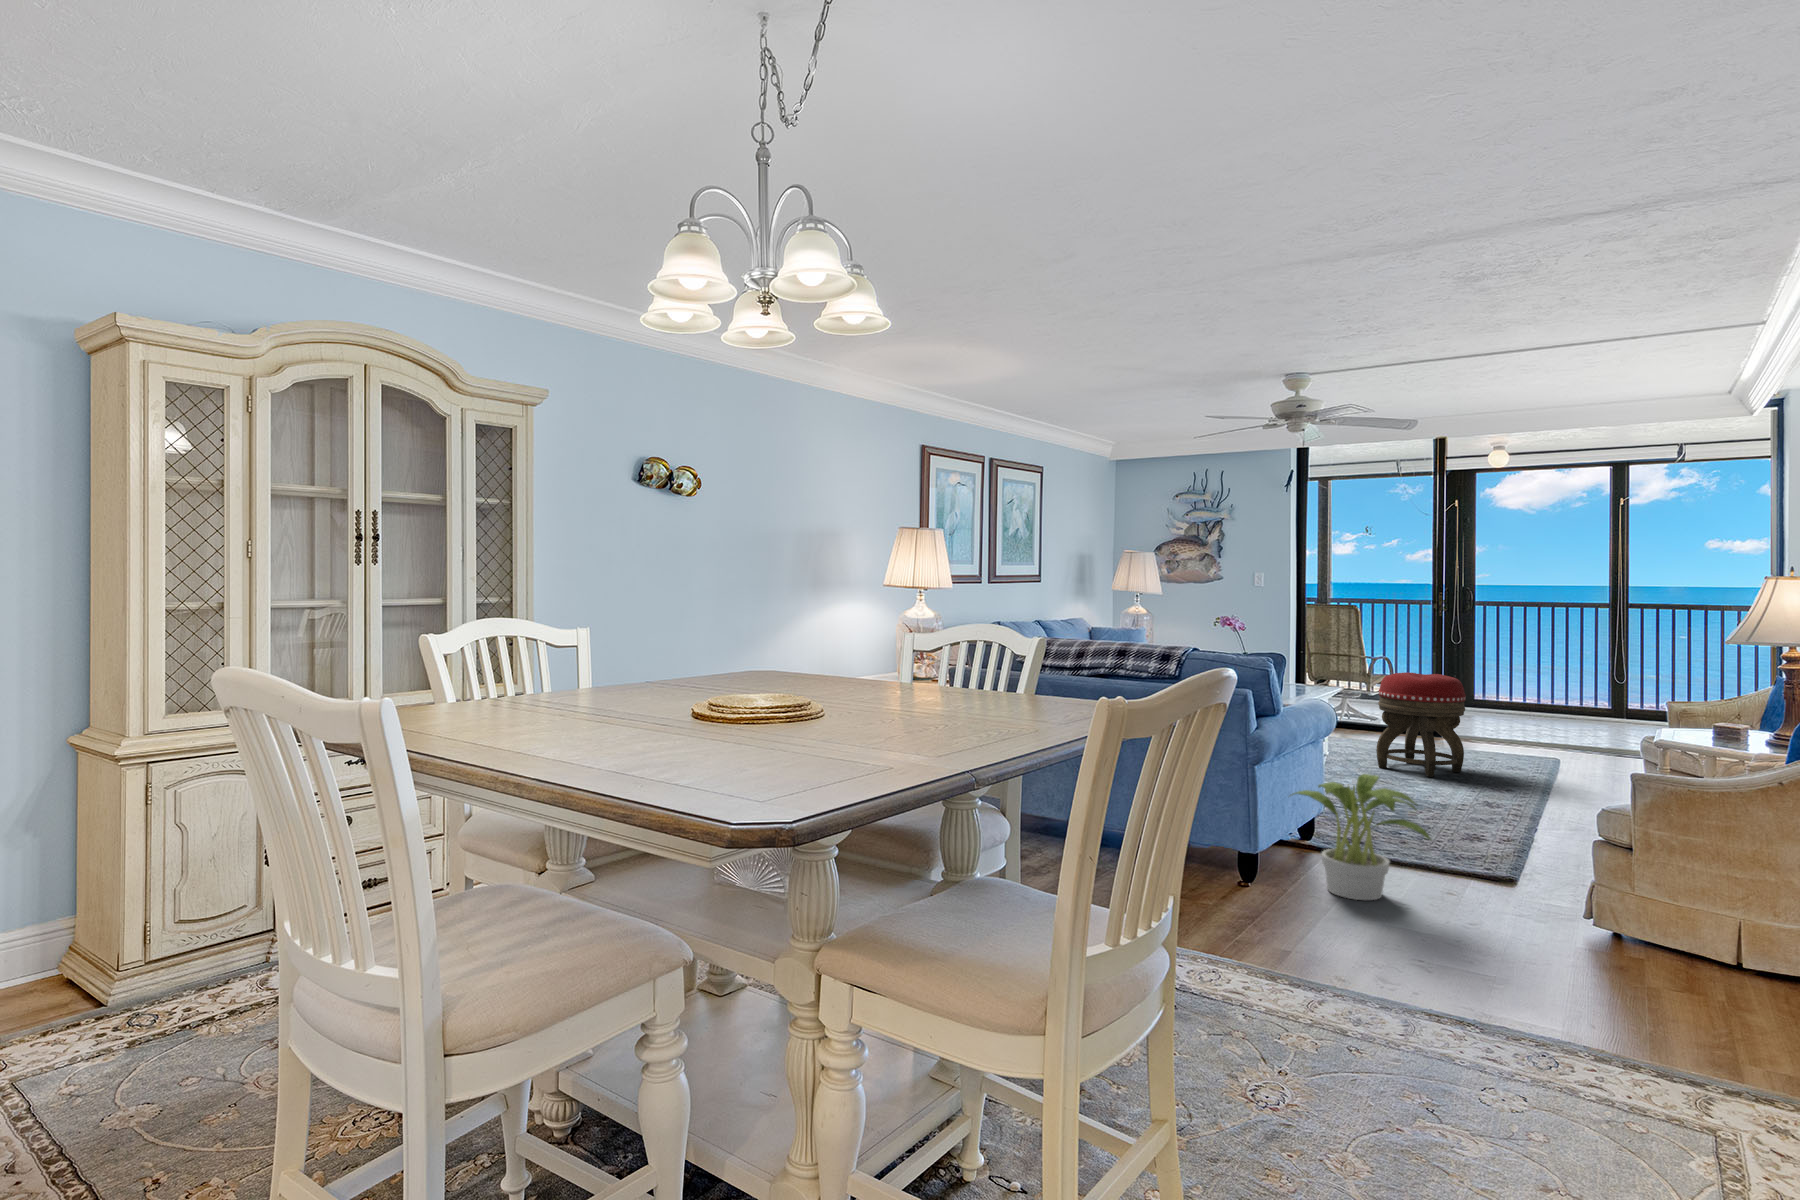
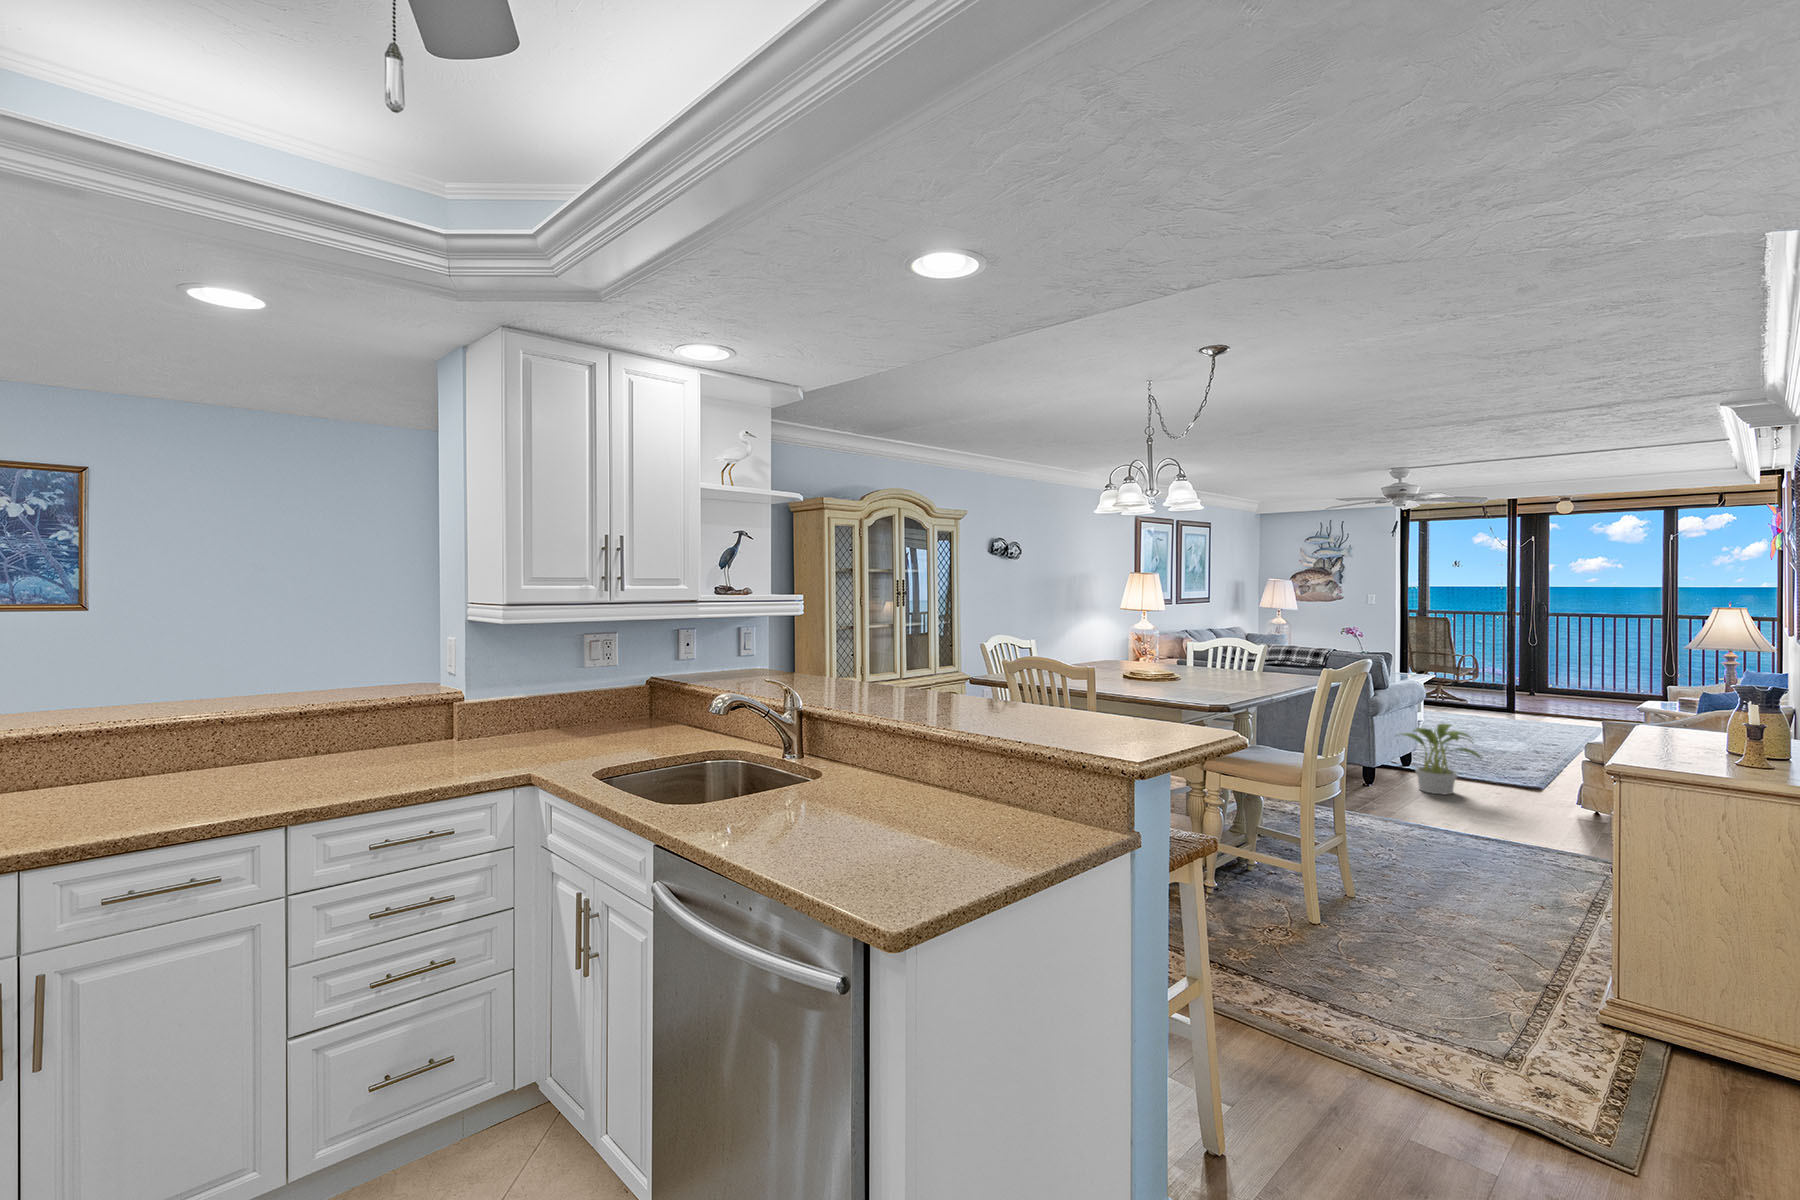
footstool: present [1376,672,1466,777] -> none [1461,667,1527,738]

